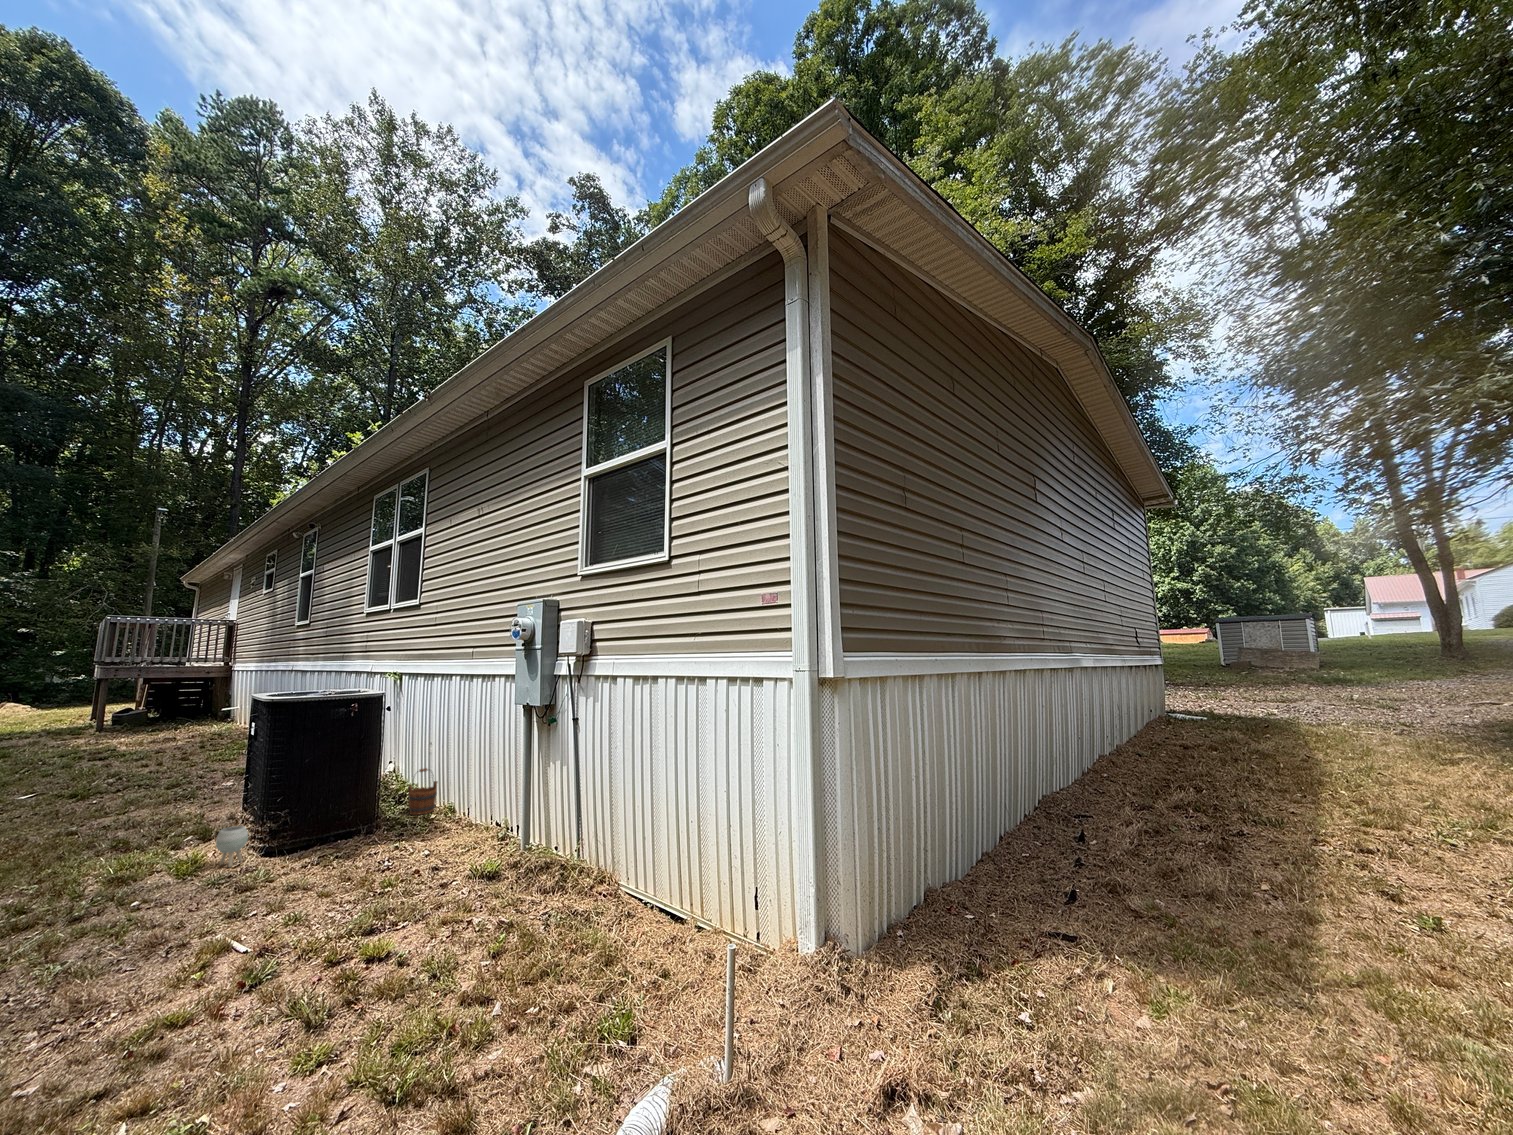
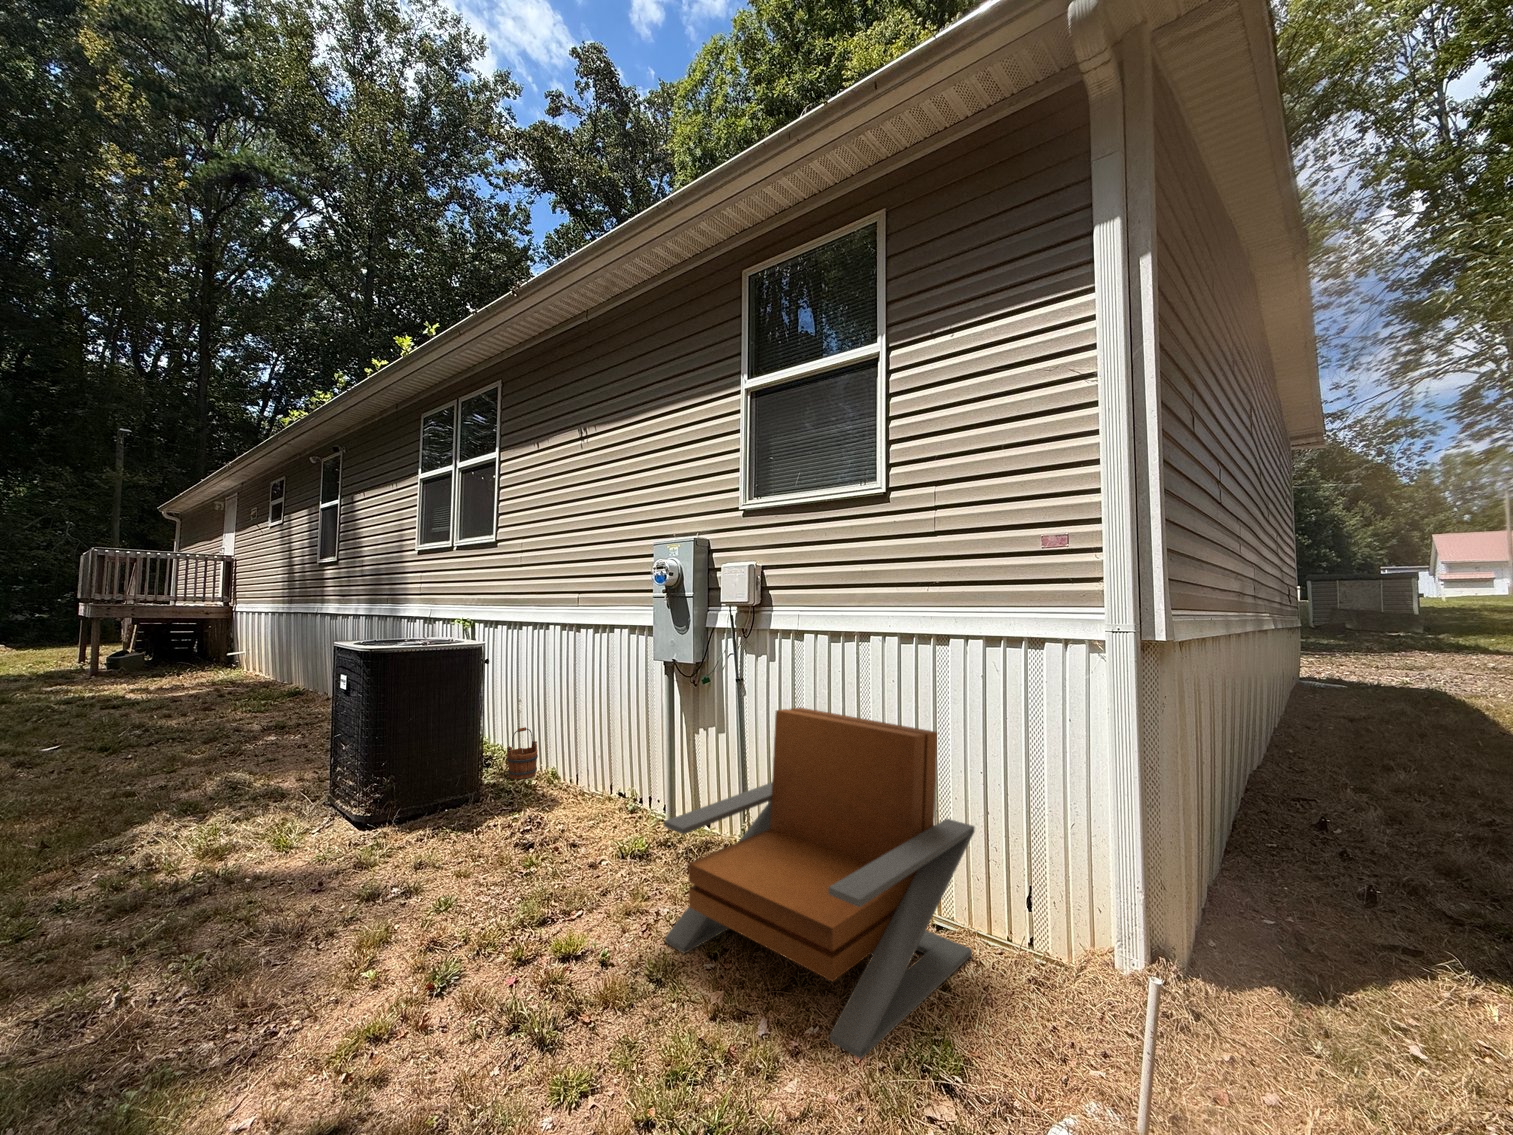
lounge chair: none [451,741,706,1026] -> present [664,707,975,1059]
planter: present [216,826,248,867] -> none [324,798,358,845]

